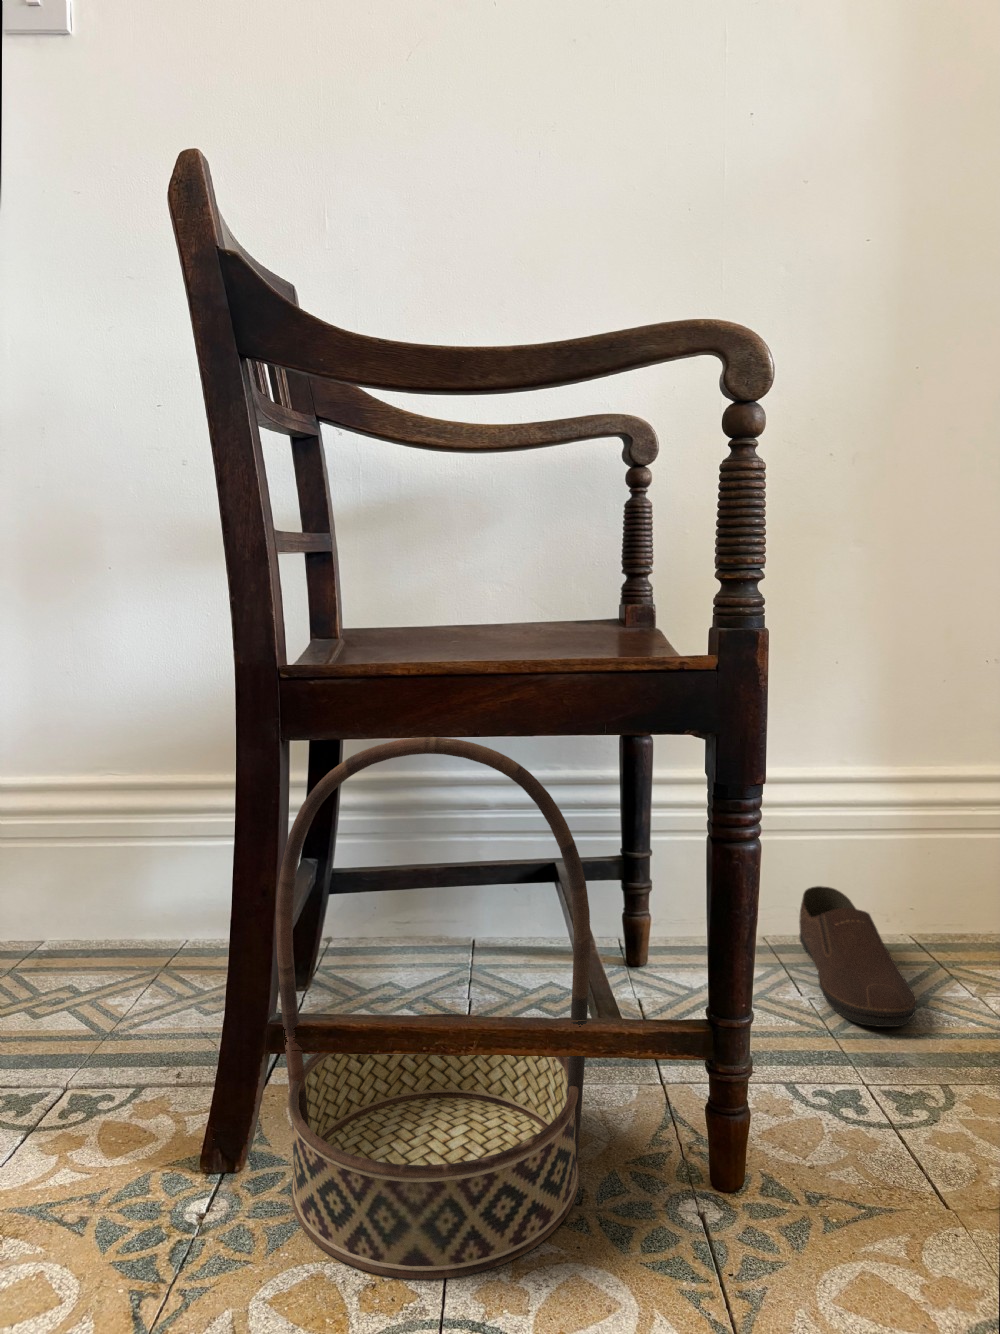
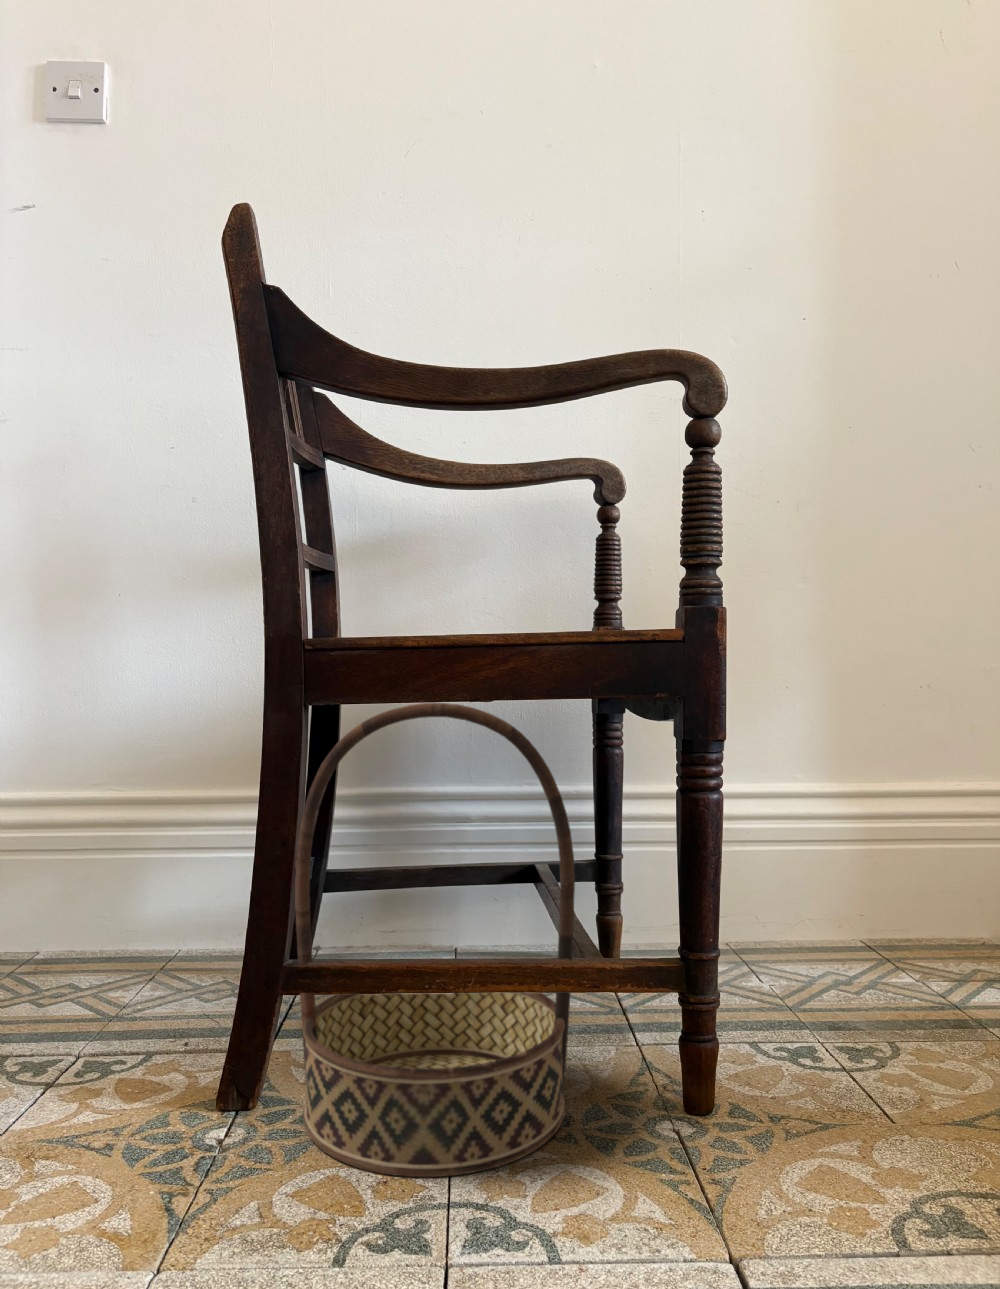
shoe: present [799,886,917,1027] -> none [760,890,867,1001]

